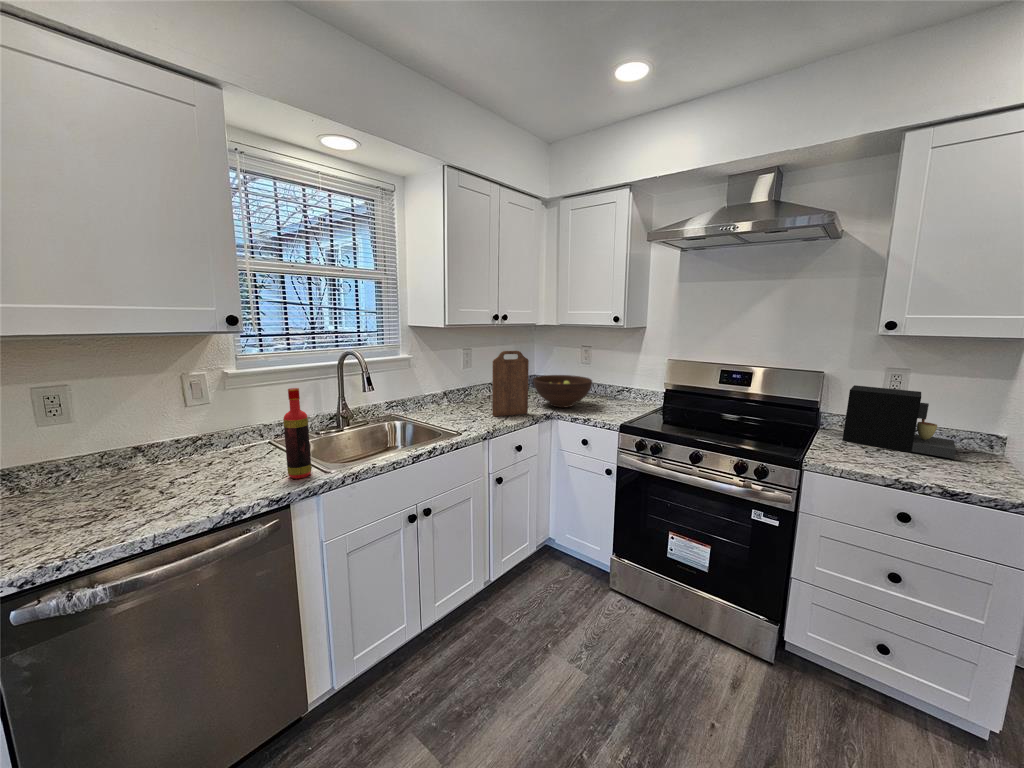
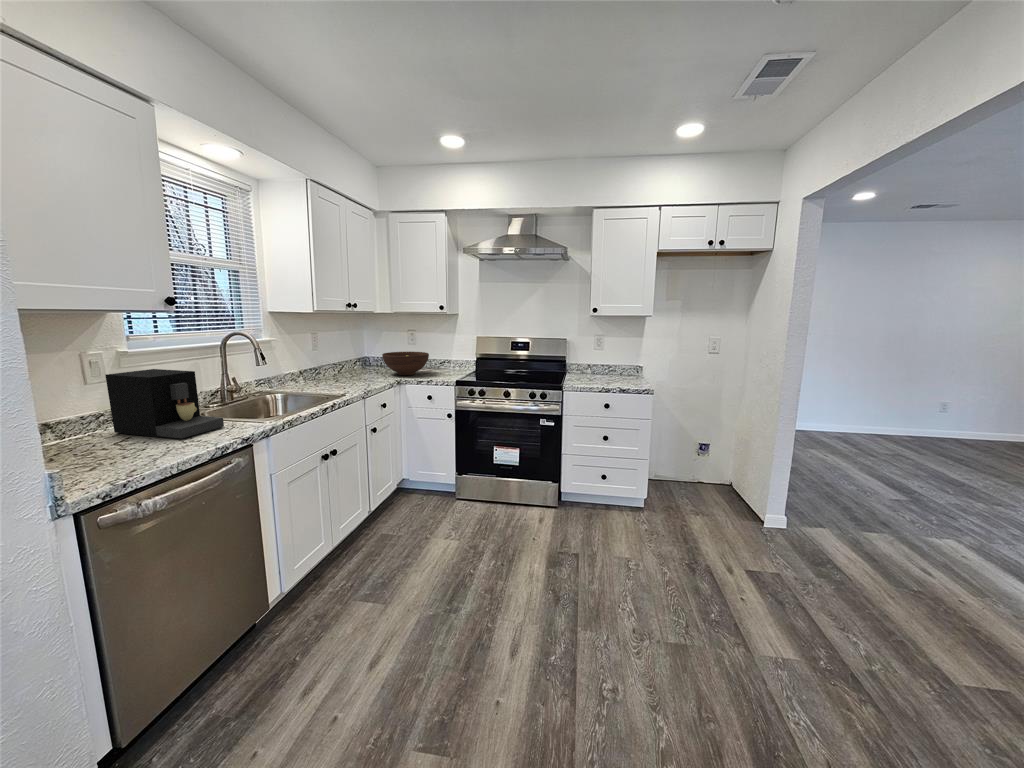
cutting board: present [492,351,529,416] -> none [357,331,385,384]
coffee maker: present [842,385,956,459] -> present [105,369,224,439]
bottle: present [283,388,311,479] -> none [231,356,255,428]

